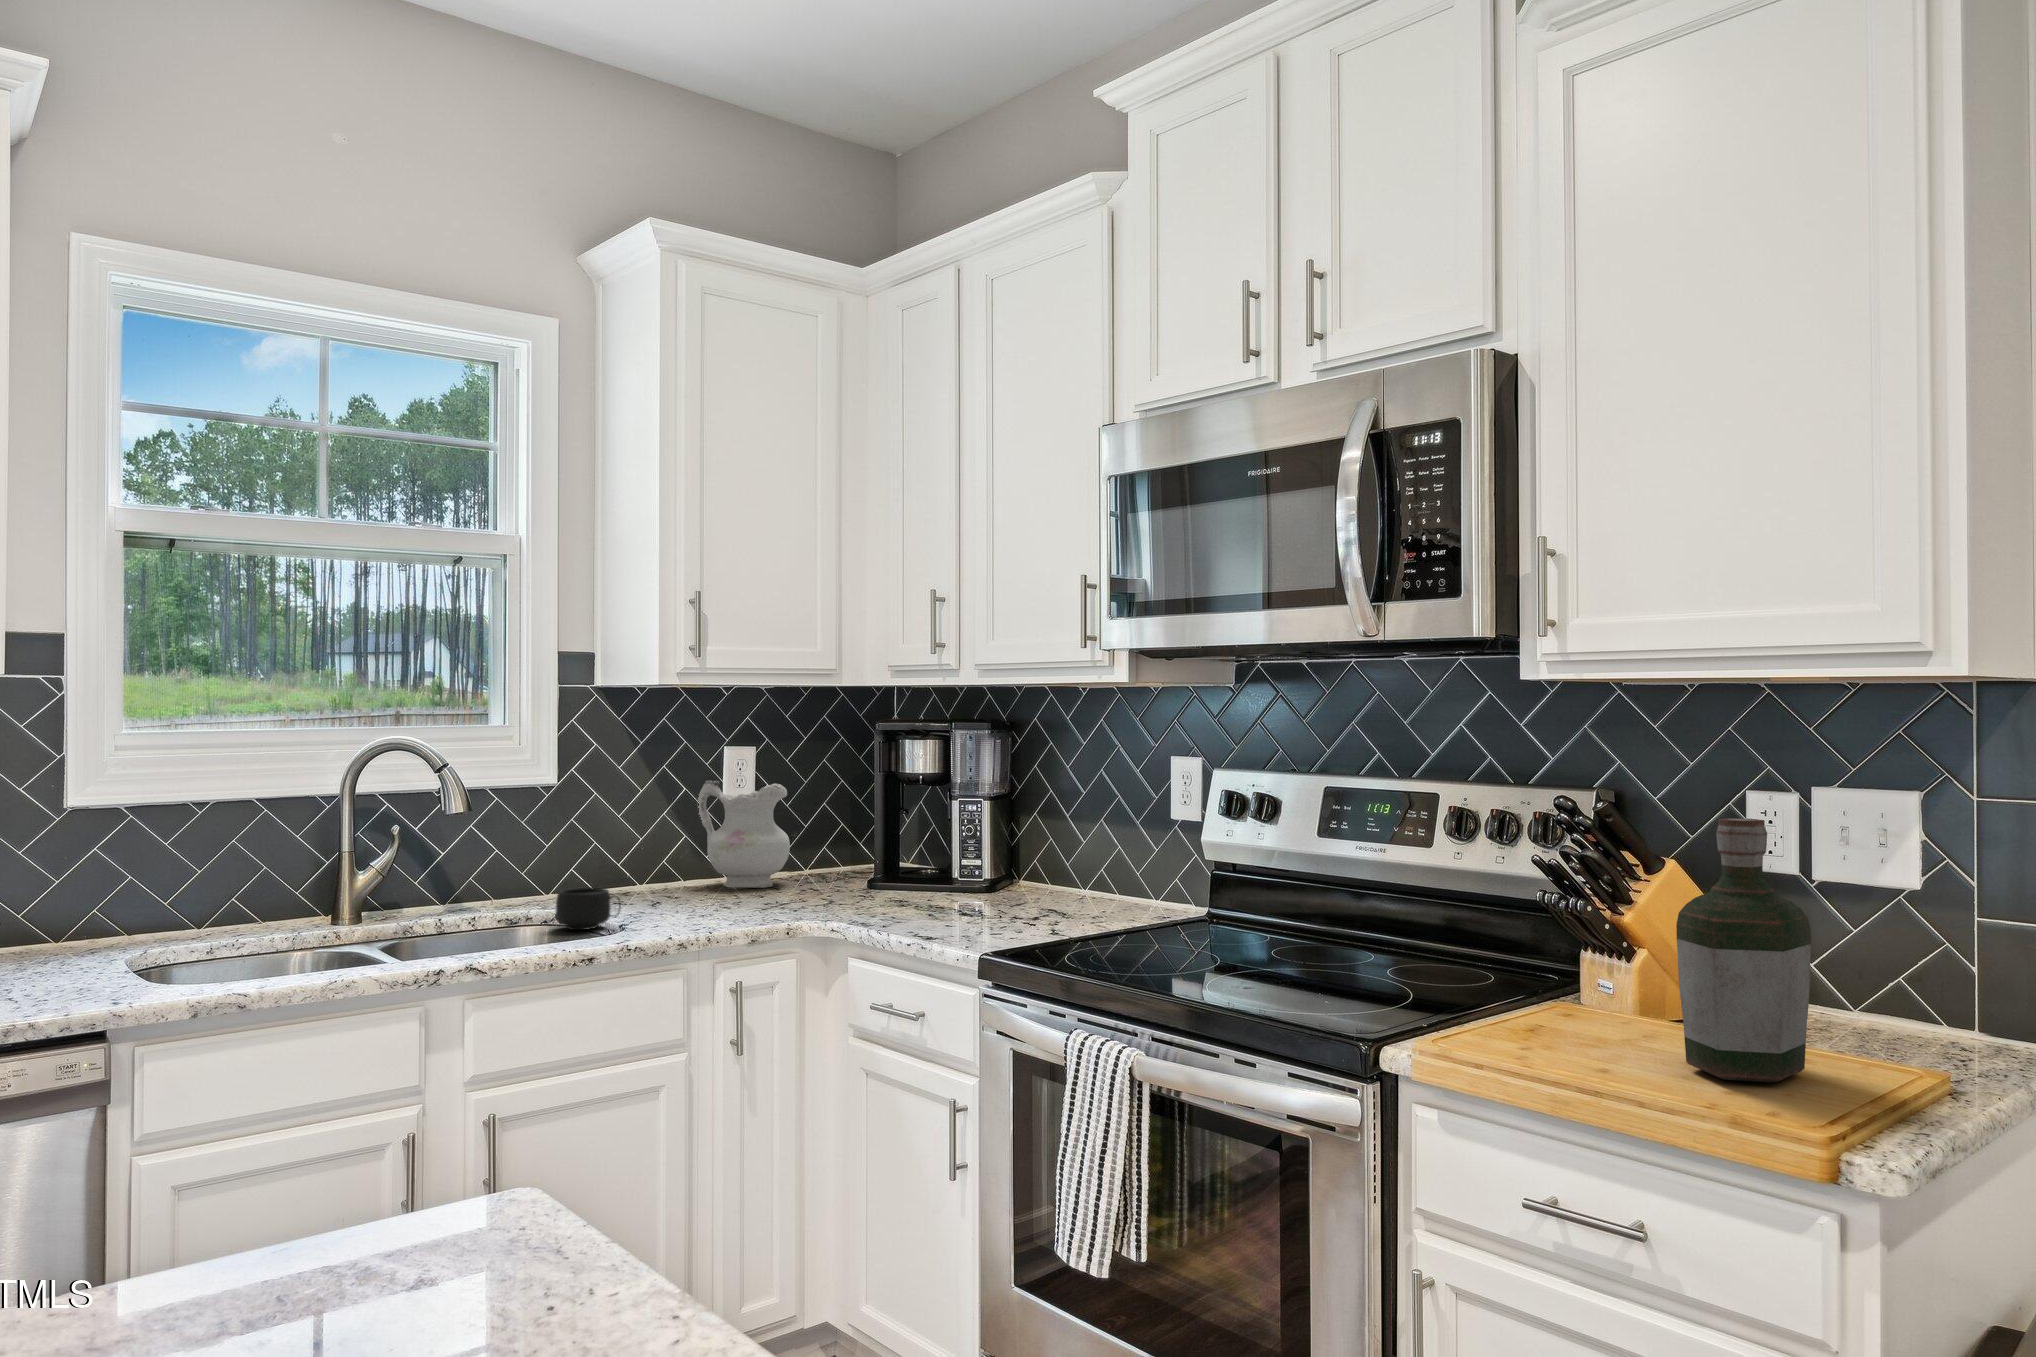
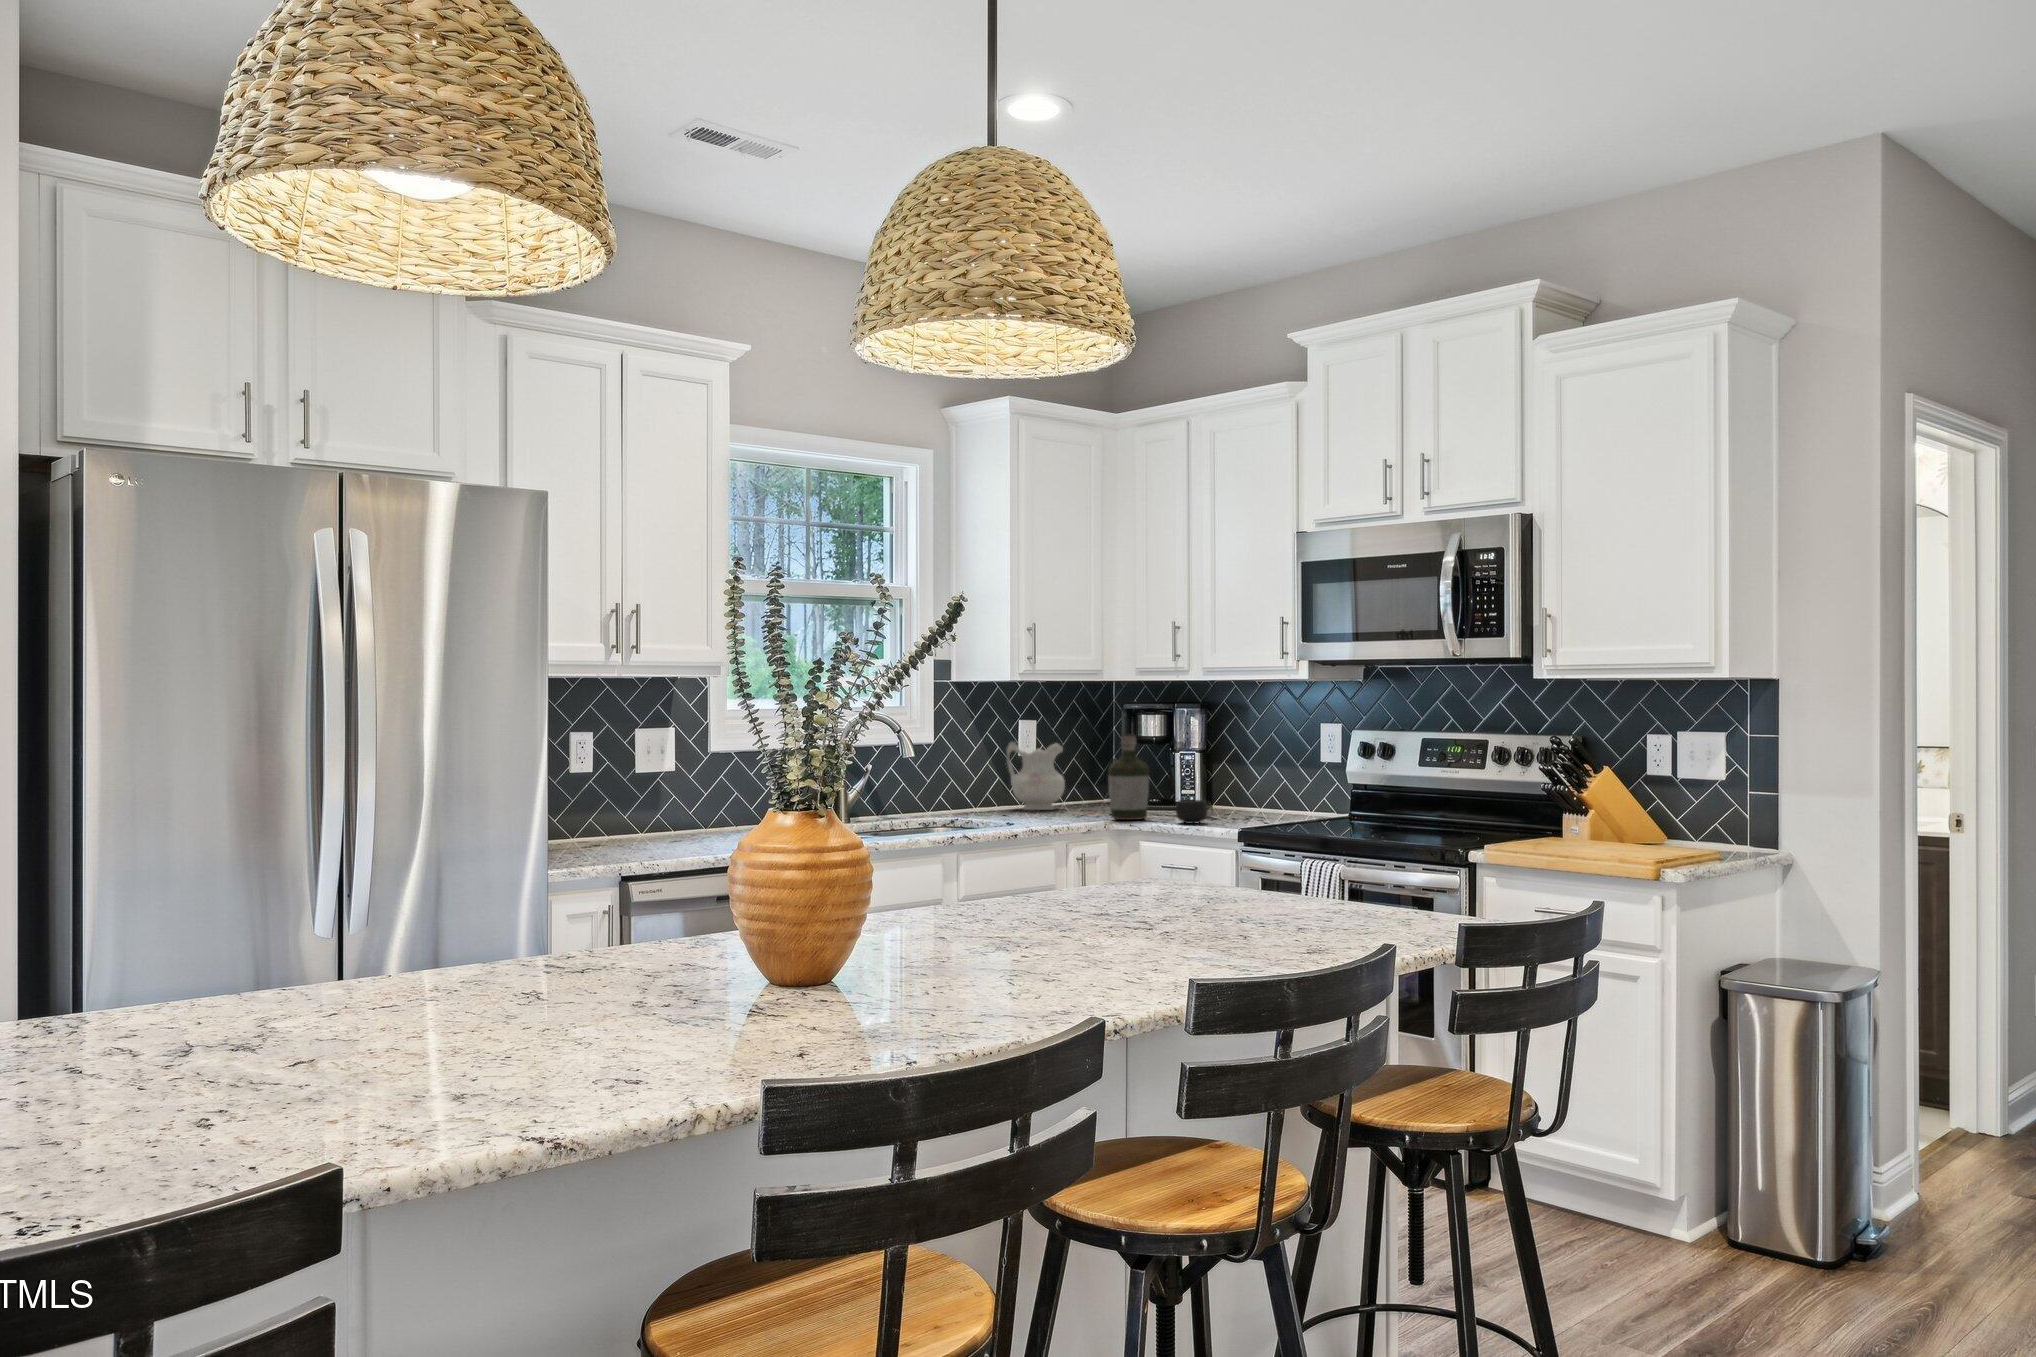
bottle: present [1676,818,1811,1083] -> present [1108,735,1149,820]
mug: present [556,887,621,930] -> present [1176,800,1213,824]

